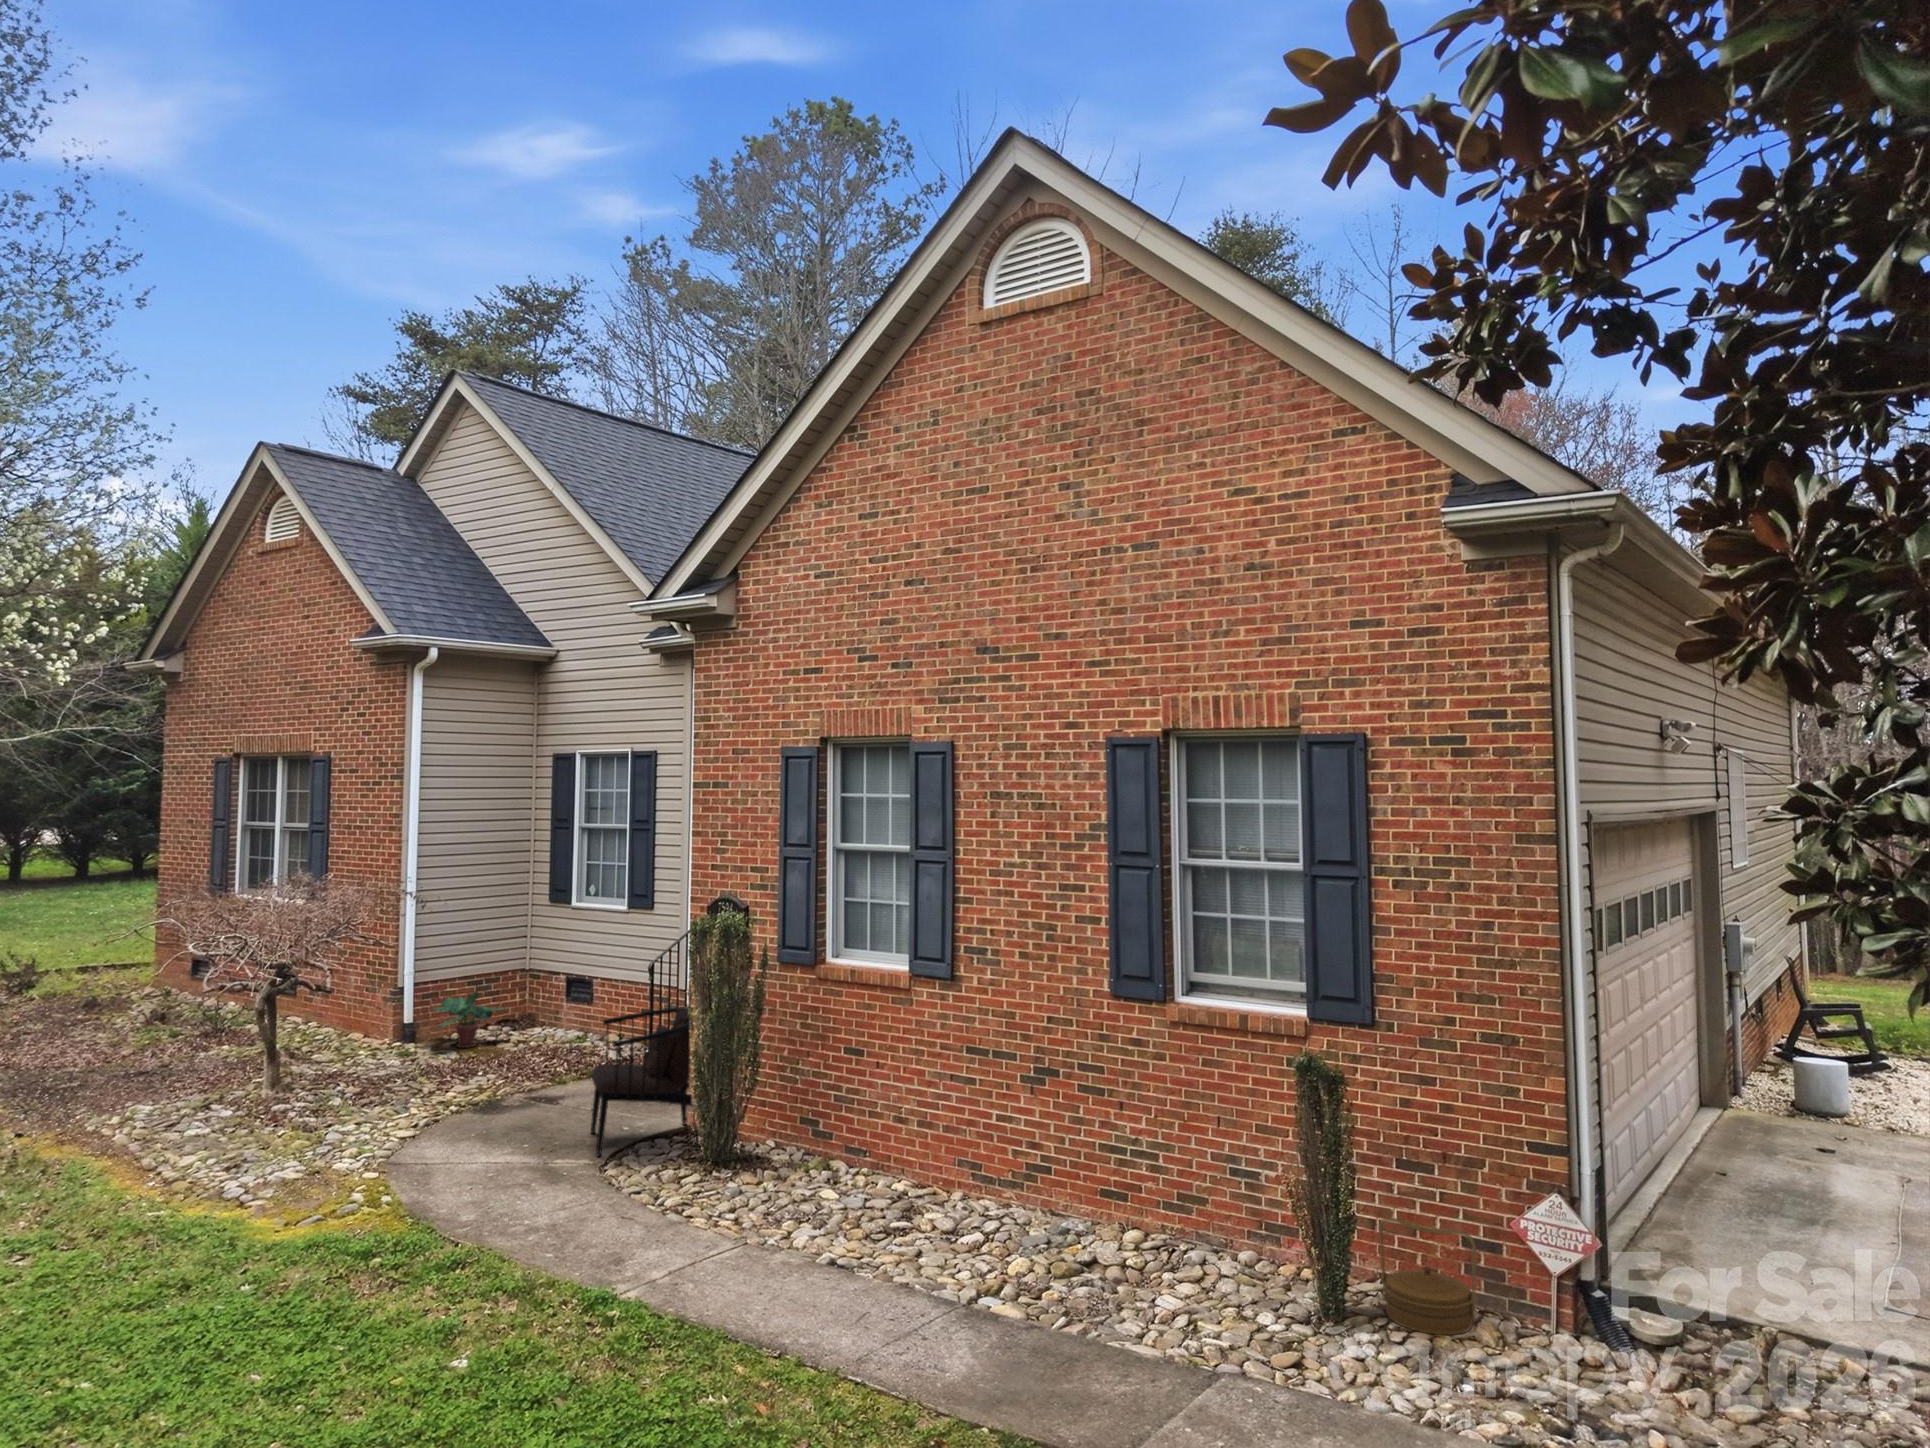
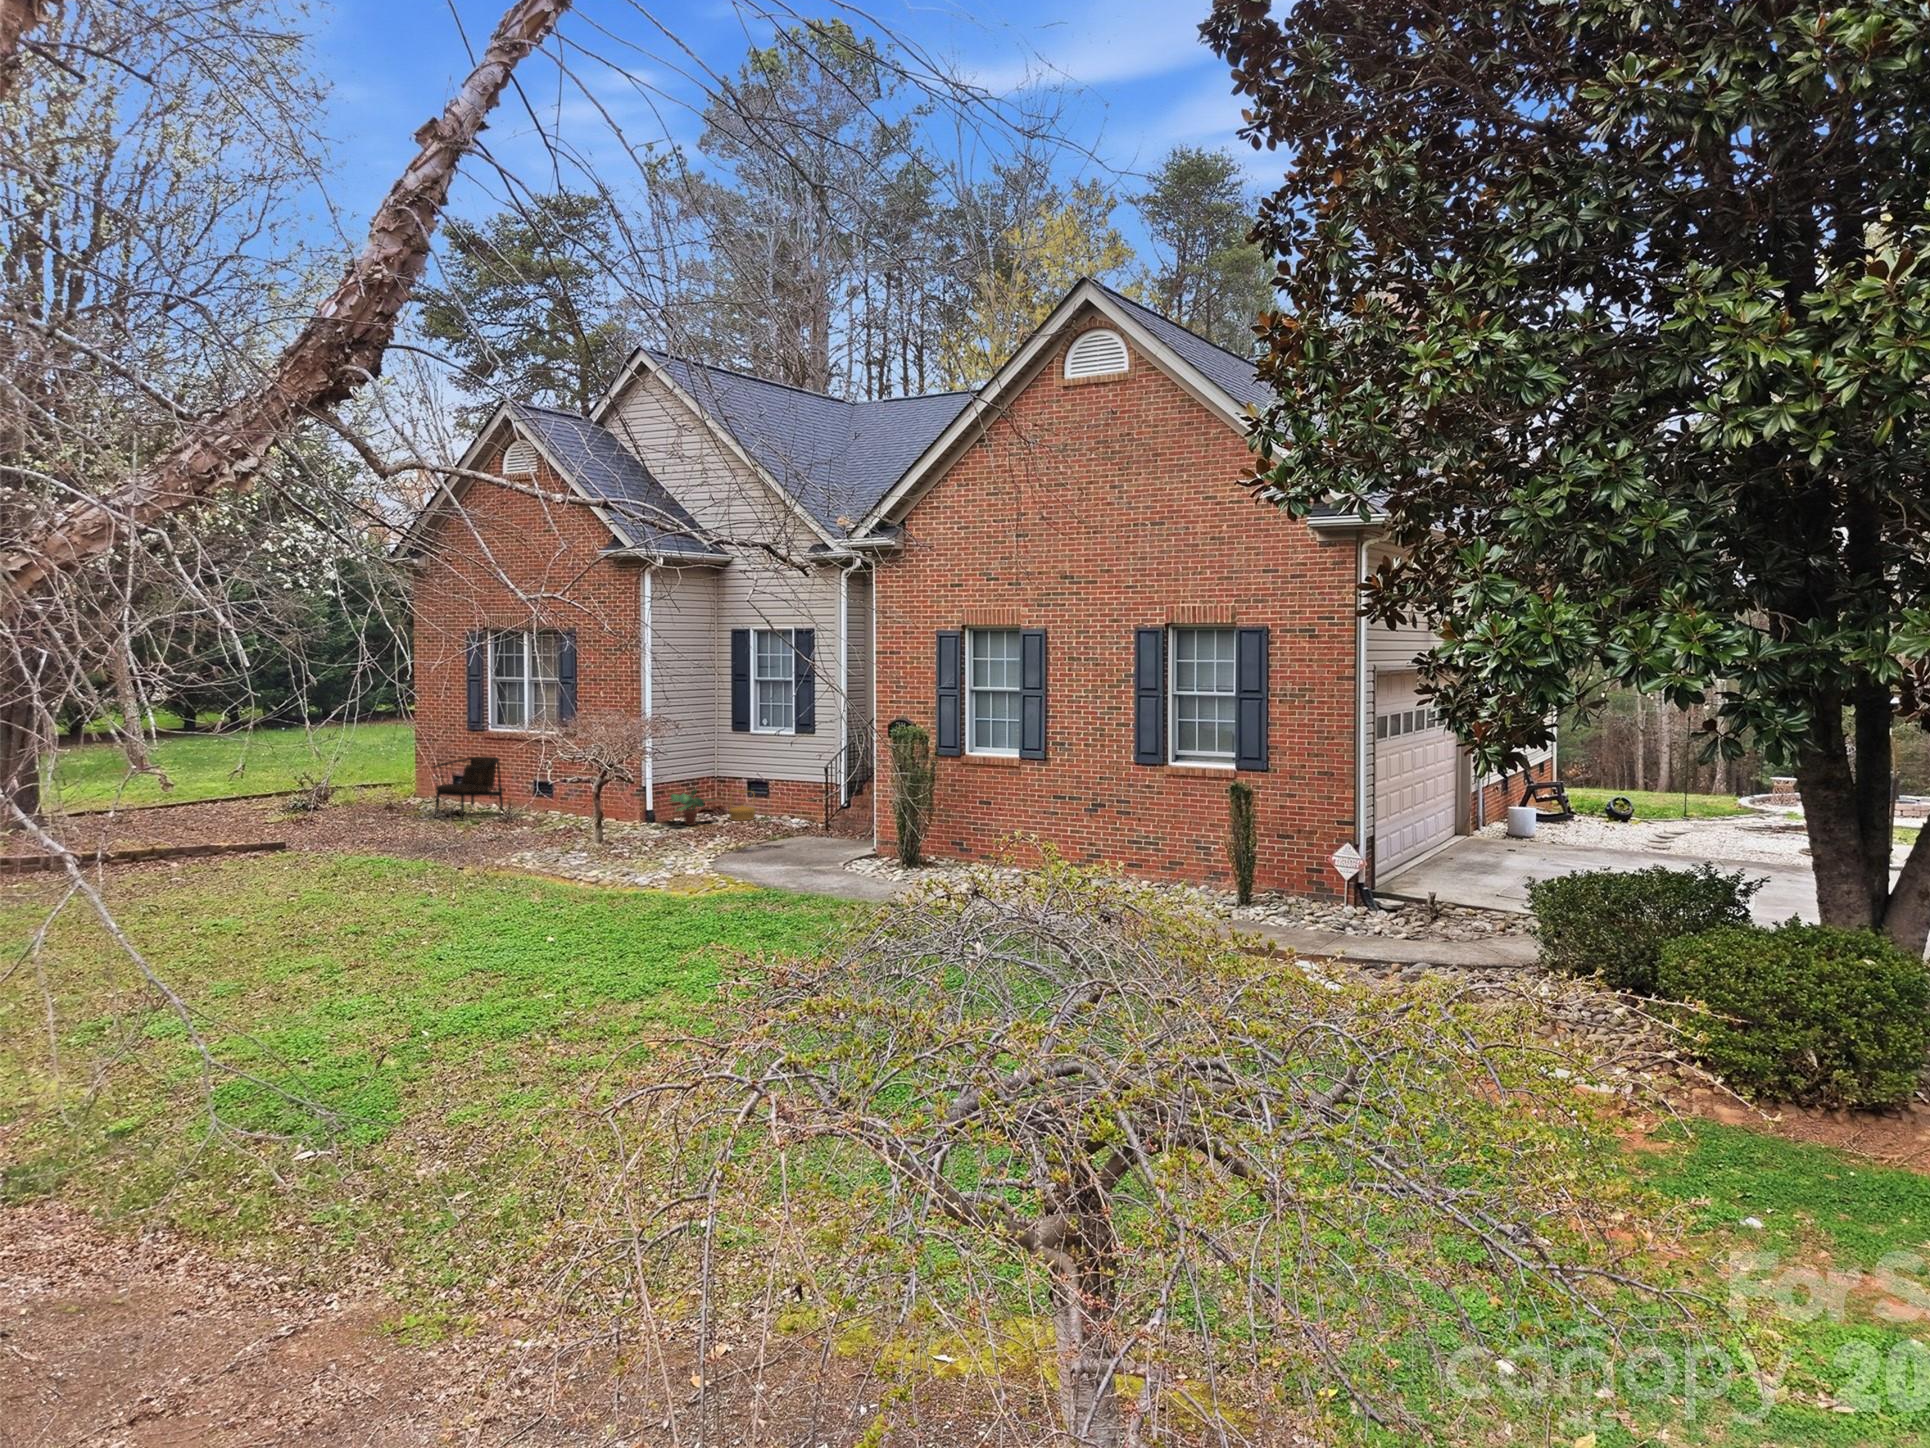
armchair: present [591,1007,700,1156] -> present [433,756,503,820]
woven basket: present [1379,1218,1476,1335] -> present [729,791,756,821]

